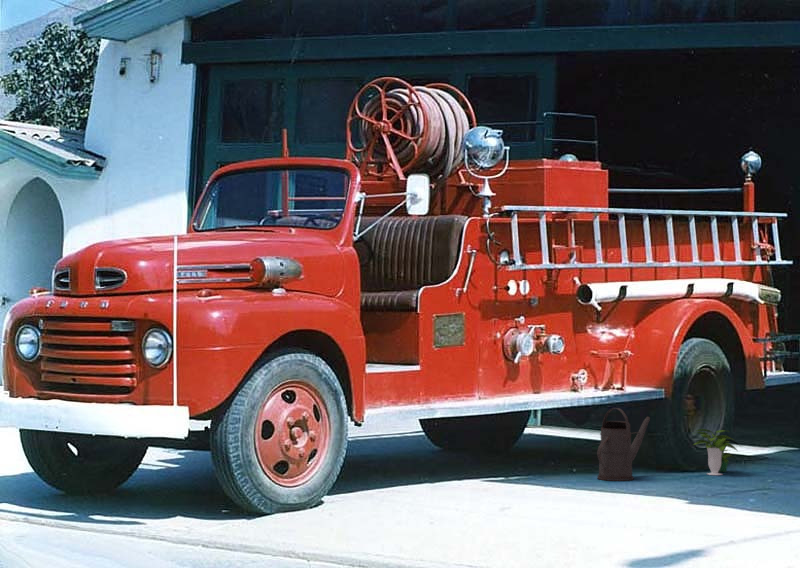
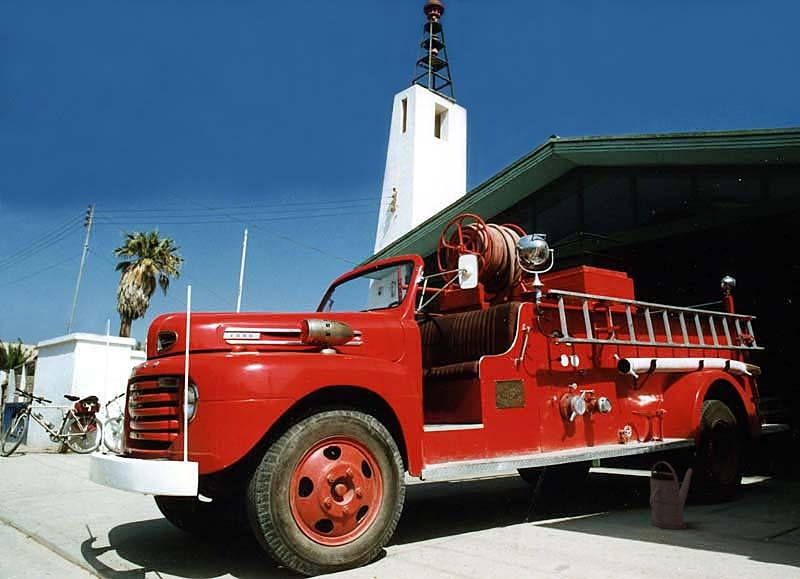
potted plant: present [694,429,739,475] -> none [734,481,785,525]

